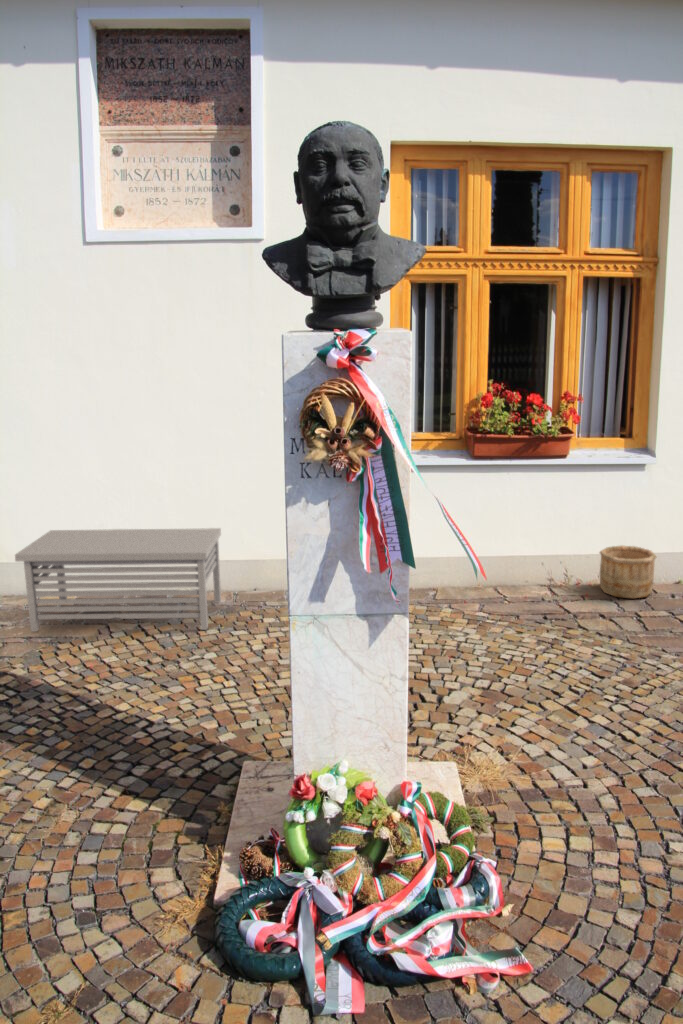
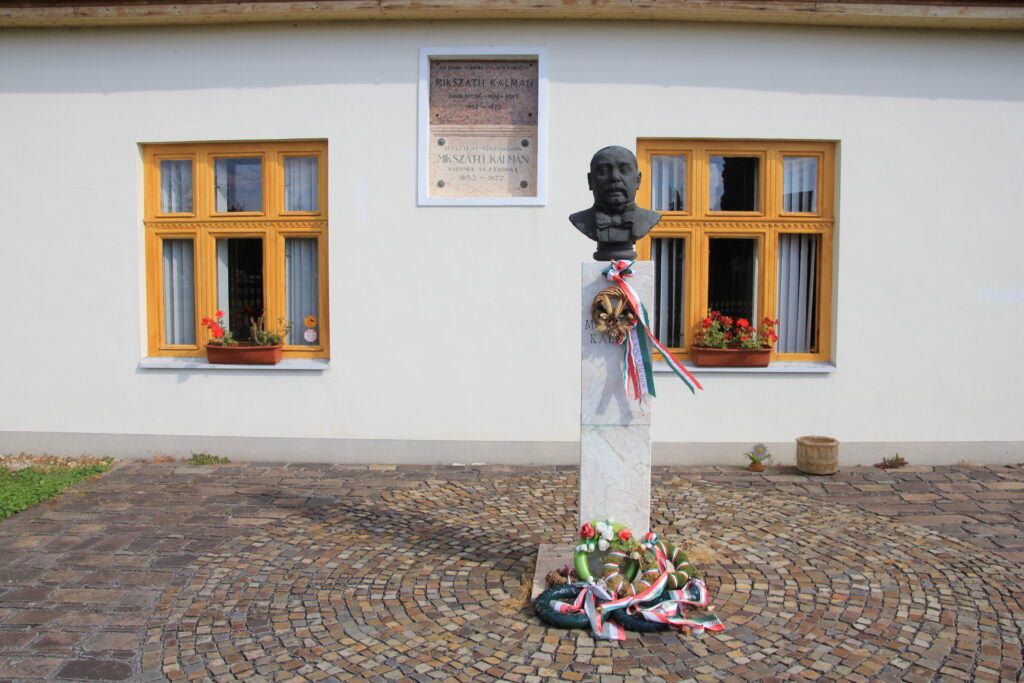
storage bench: present [15,528,221,632] -> none [365,410,507,482]
decorative plant: none [532,559,571,595] -> present [743,443,771,471]

